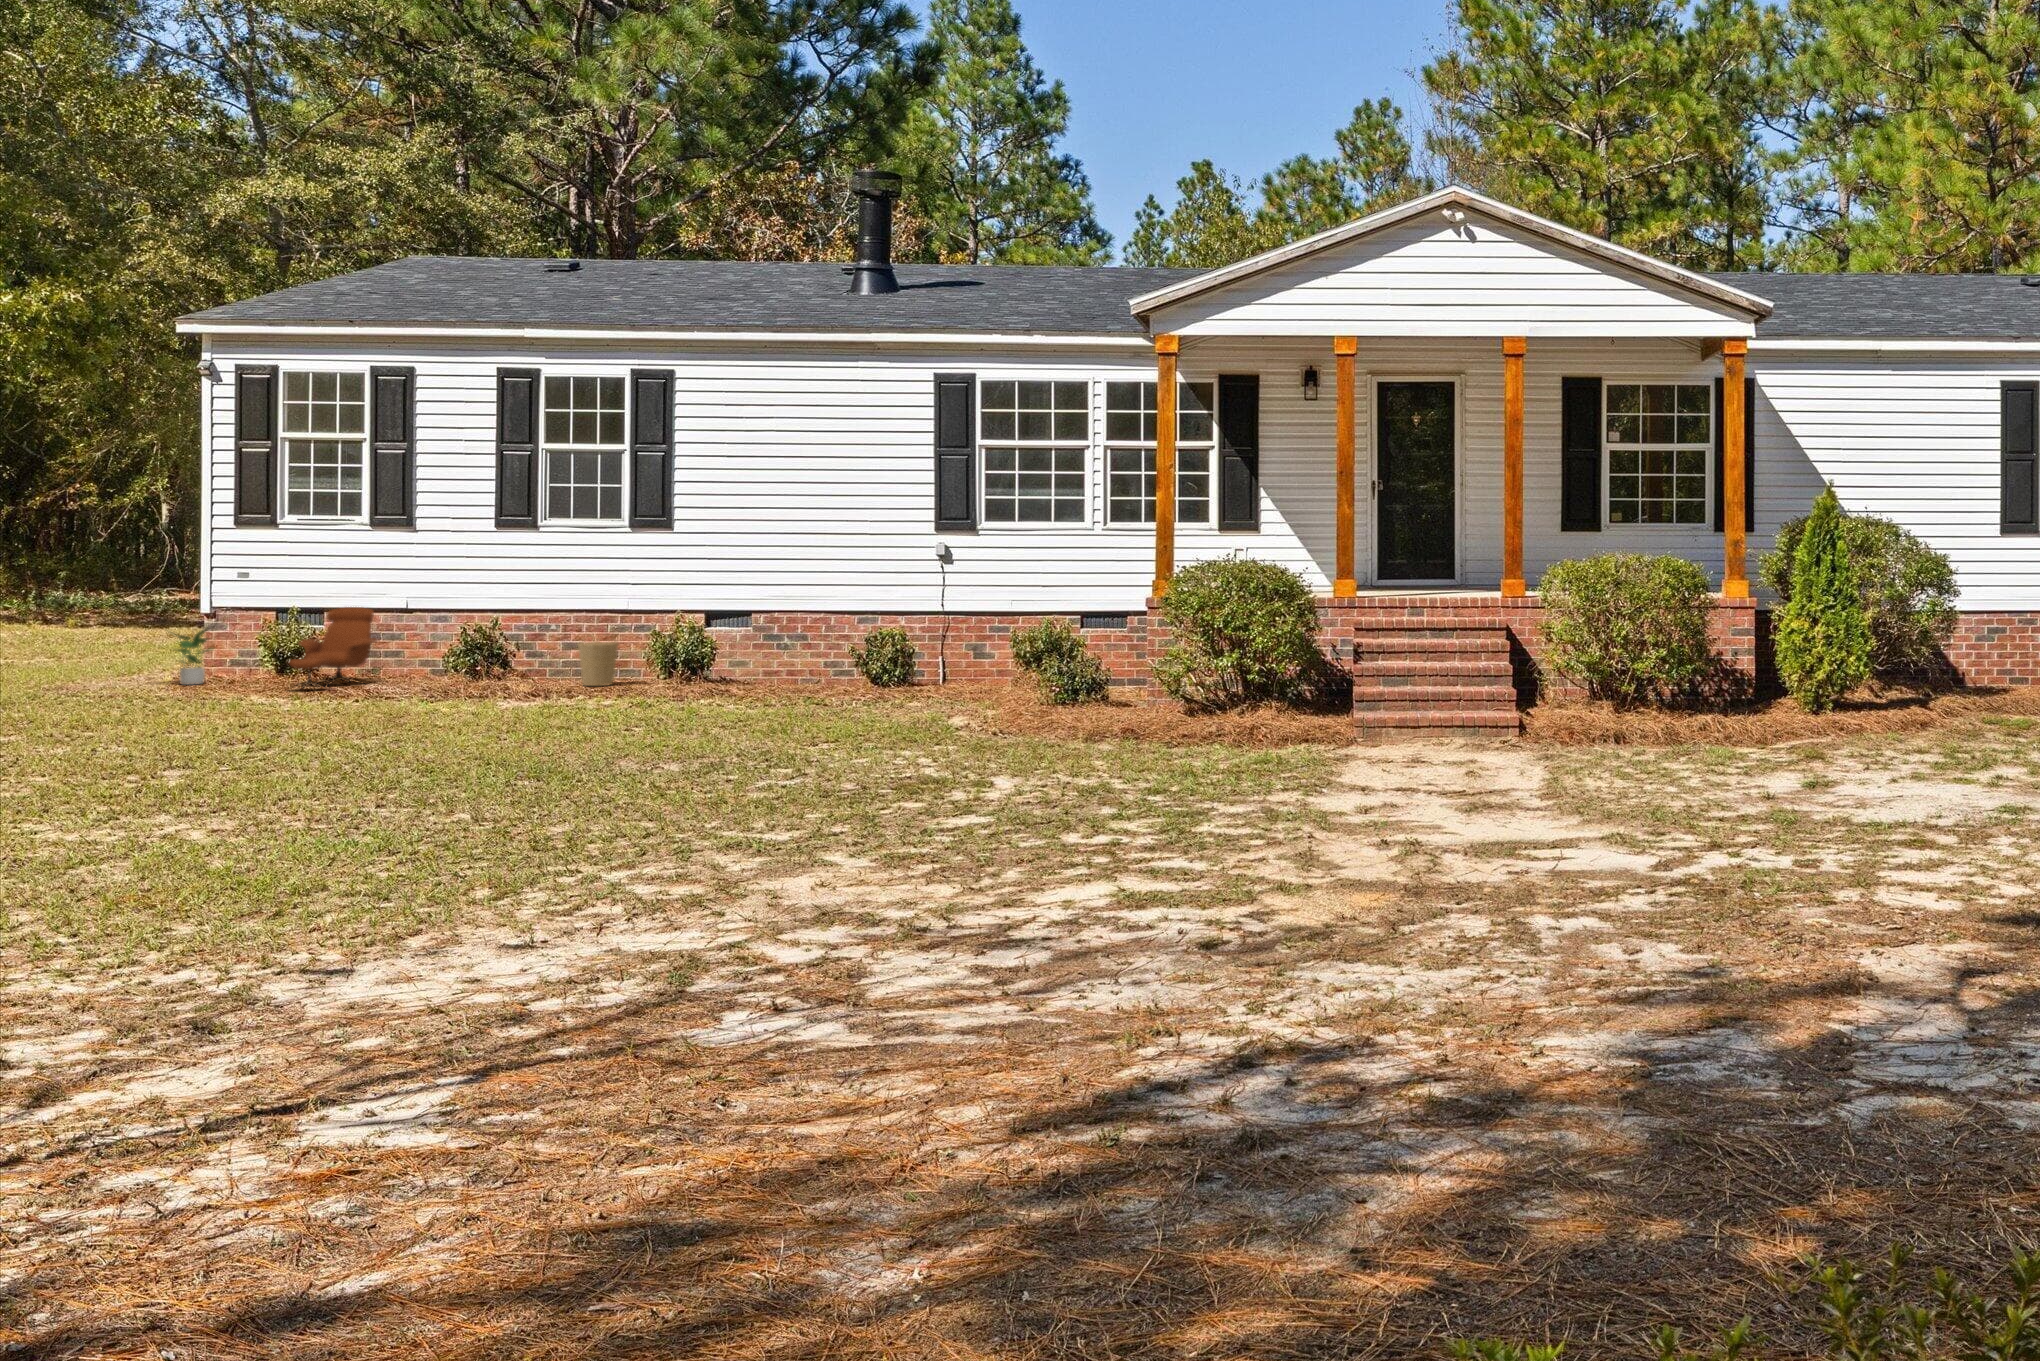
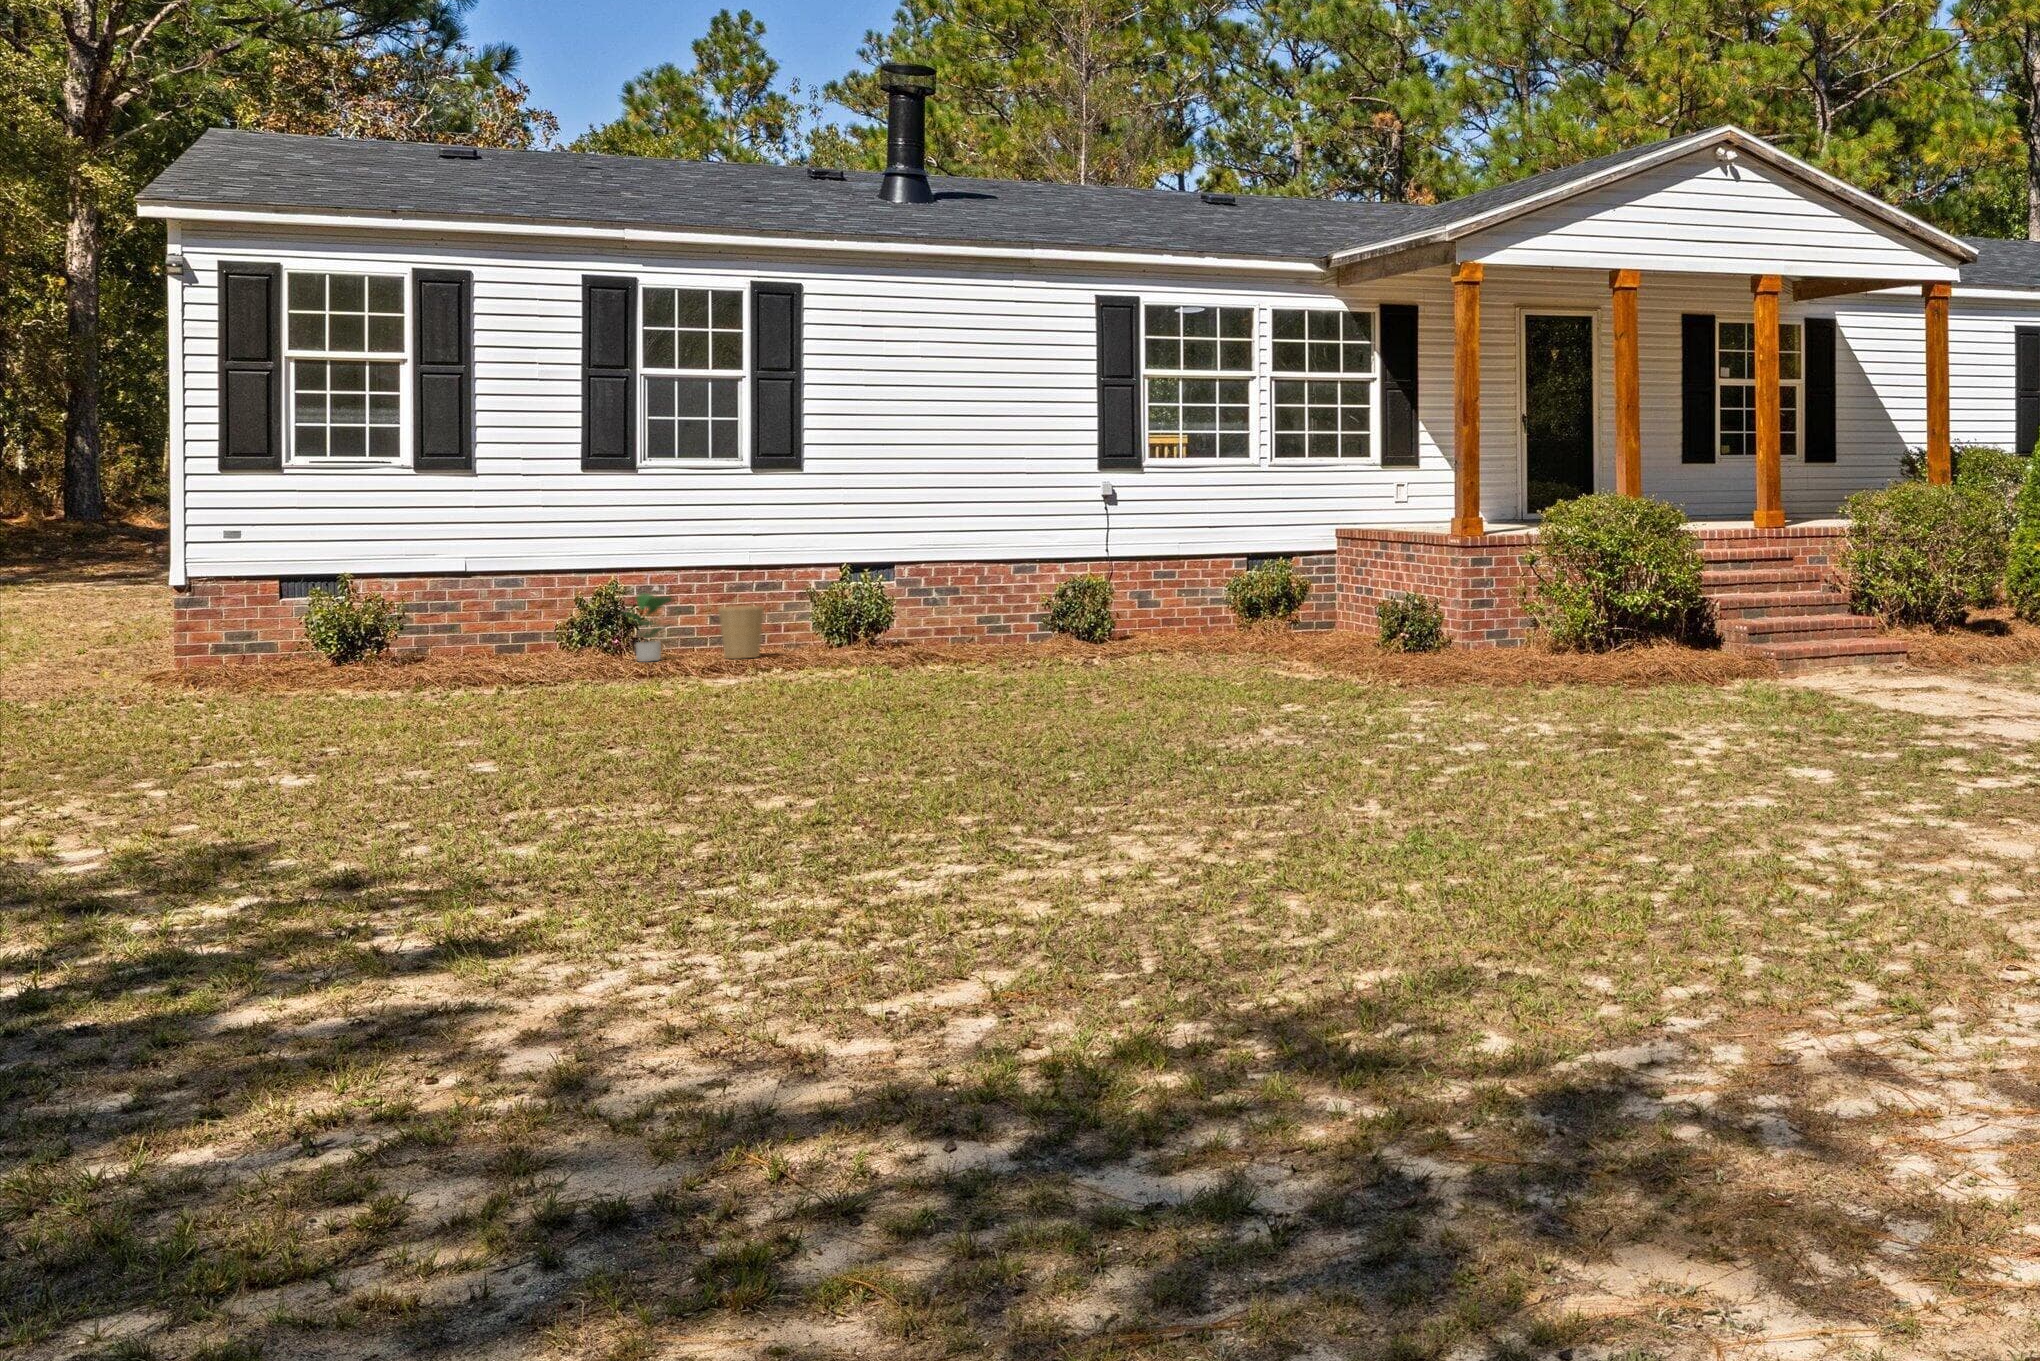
lounge chair: present [289,607,377,688] -> none [364,574,462,679]
potted plant: present [176,629,209,685] -> present [623,593,673,662]

